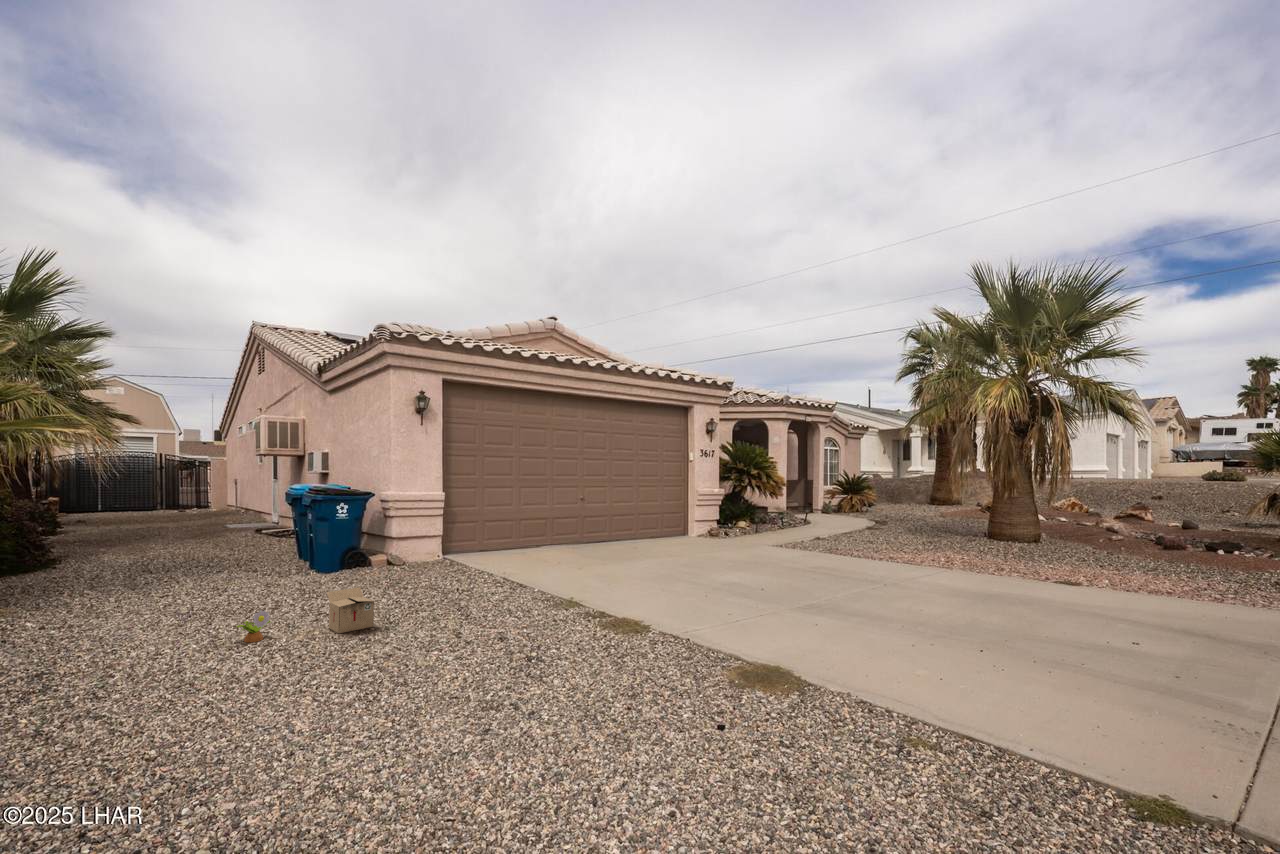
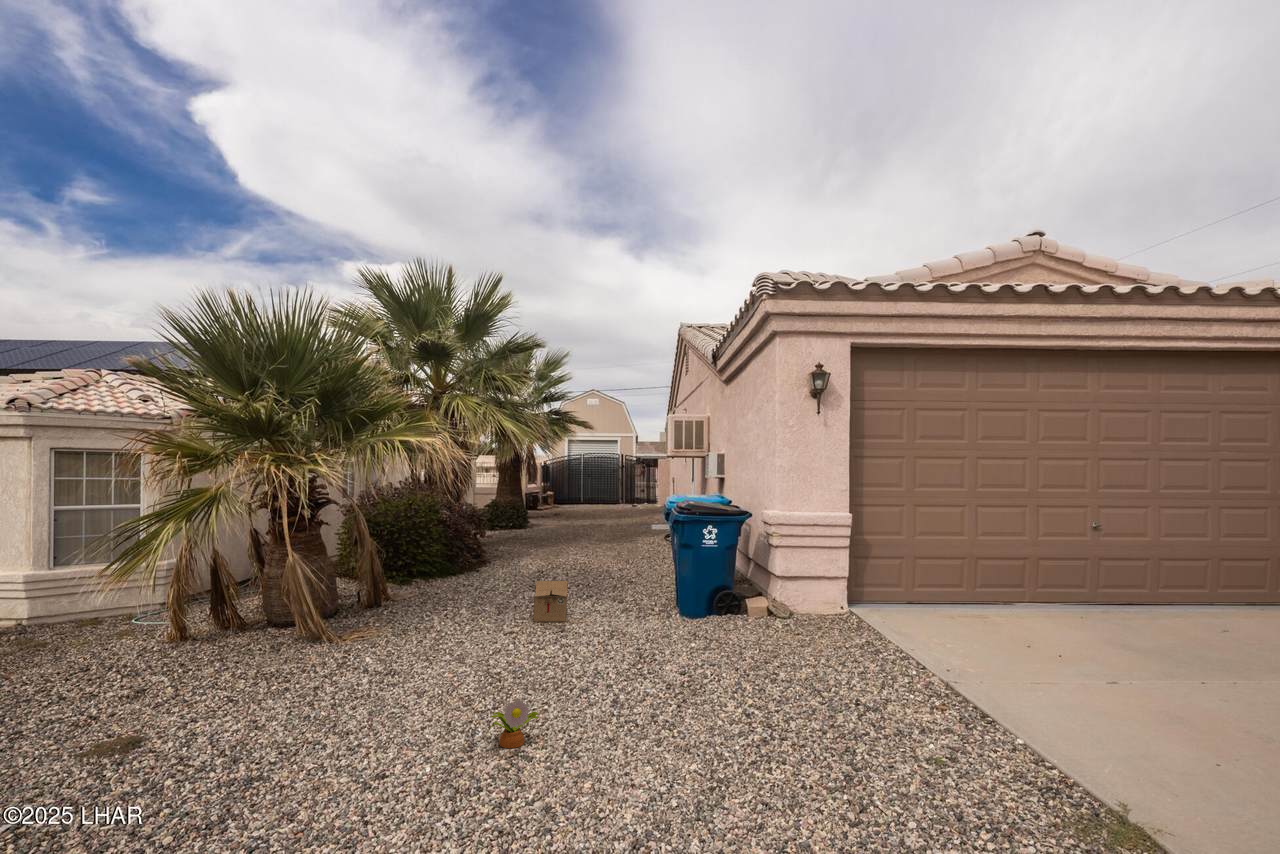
cardboard box: present [327,587,374,634] -> present [533,581,567,622]

